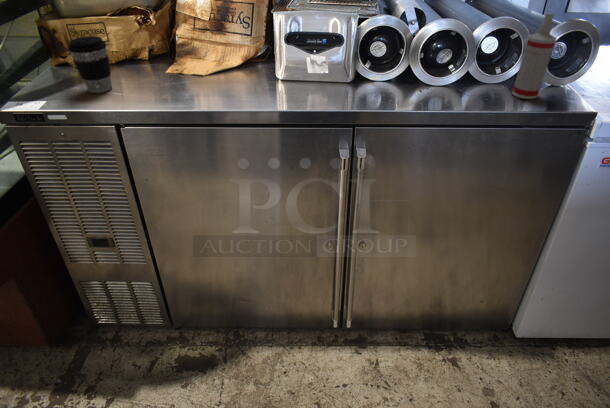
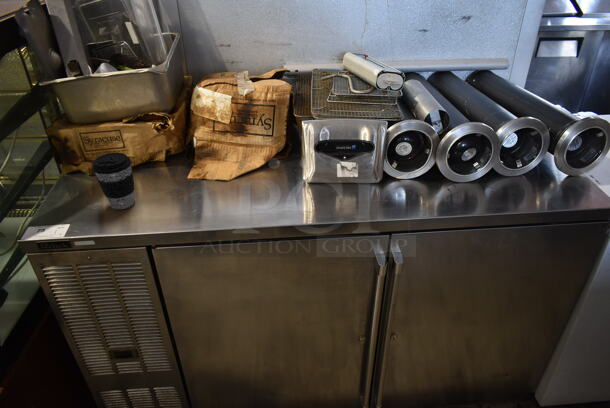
spray bottle: present [512,13,556,99] -> none [536,118,580,195]

